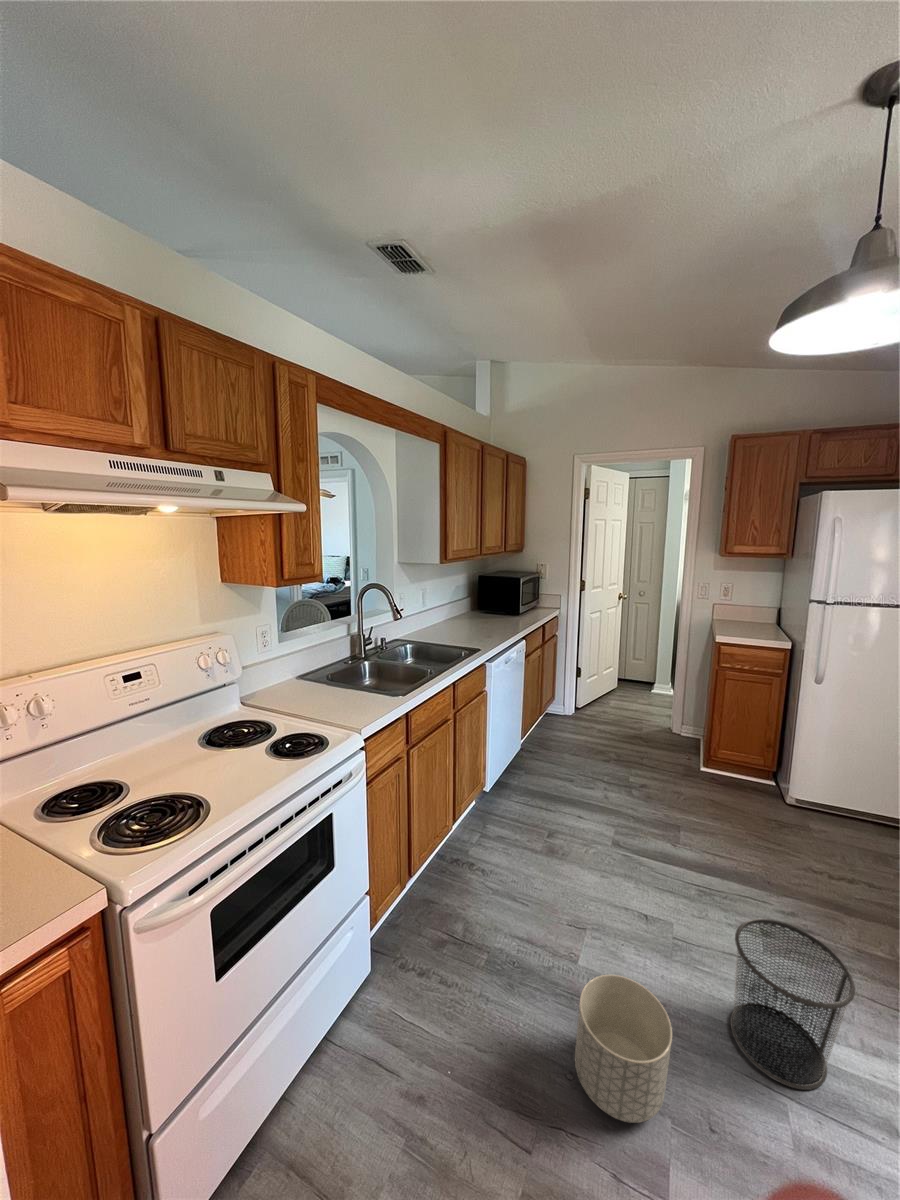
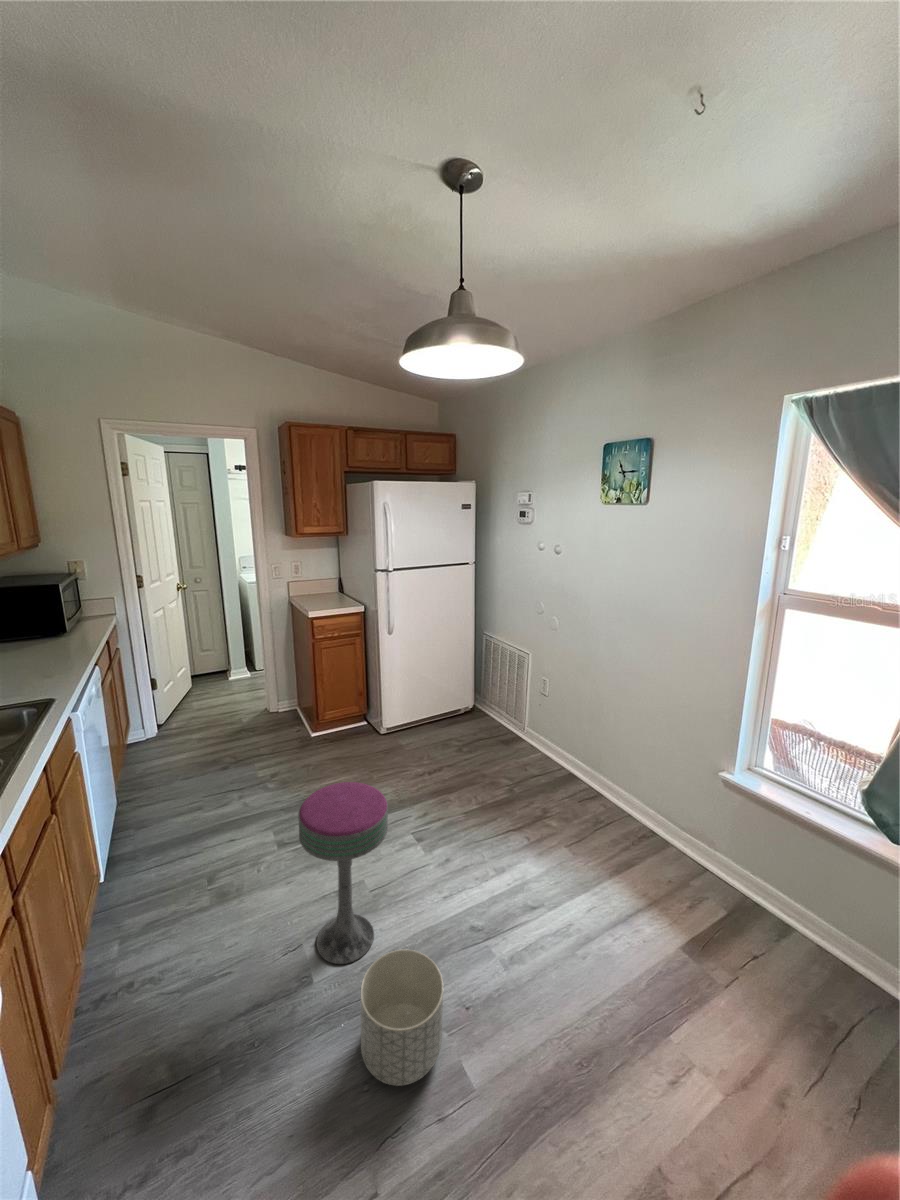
bar stool: none [591,793,688,982] -> present [298,782,388,964]
waste bin: present [730,919,855,1090] -> none [431,822,507,940]

